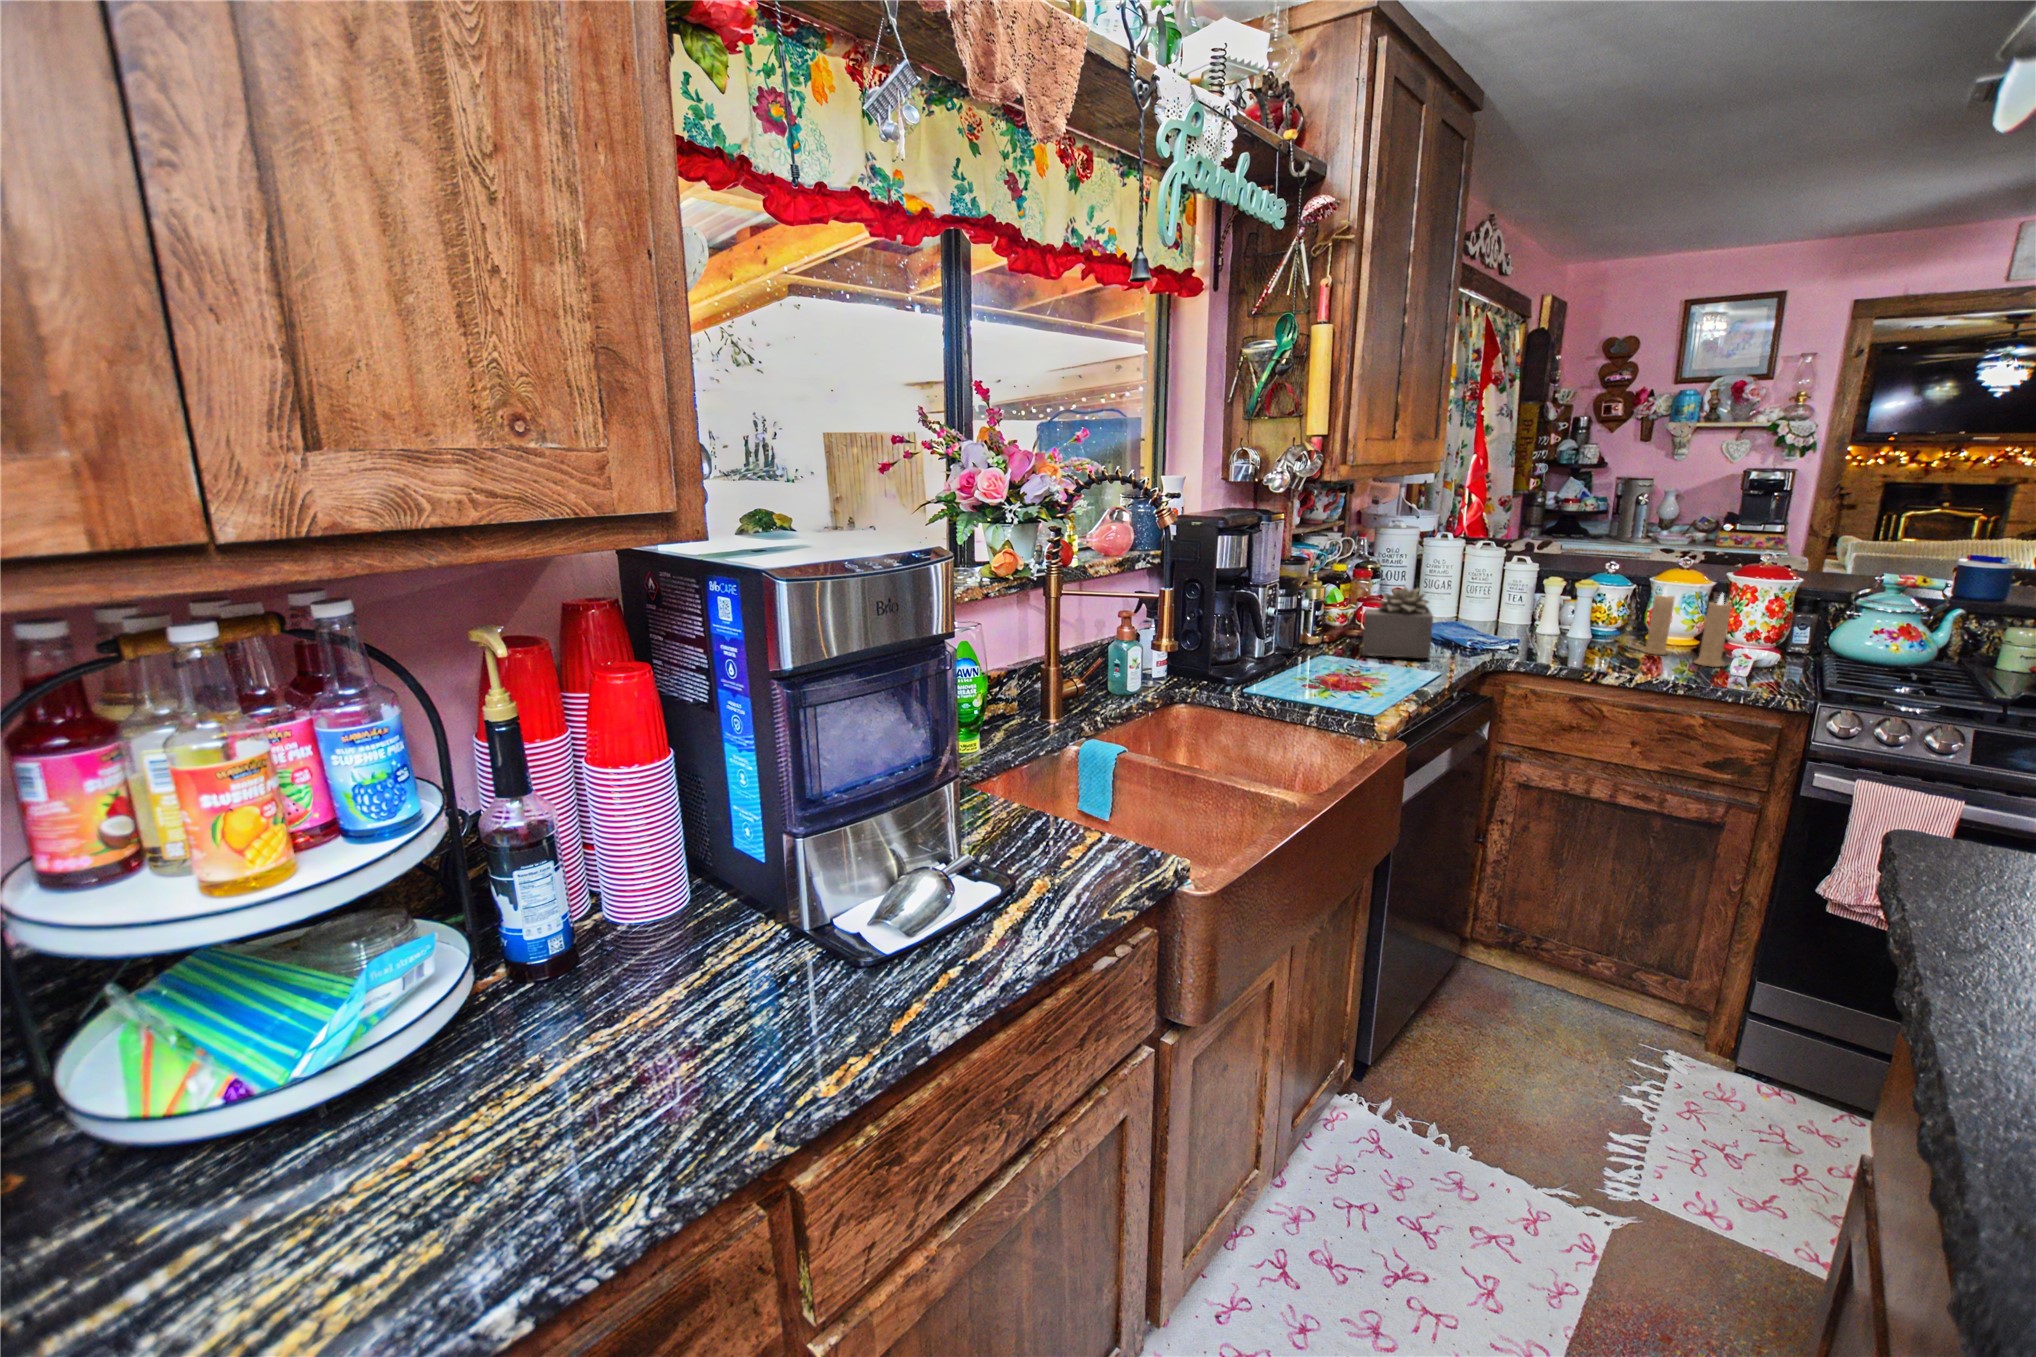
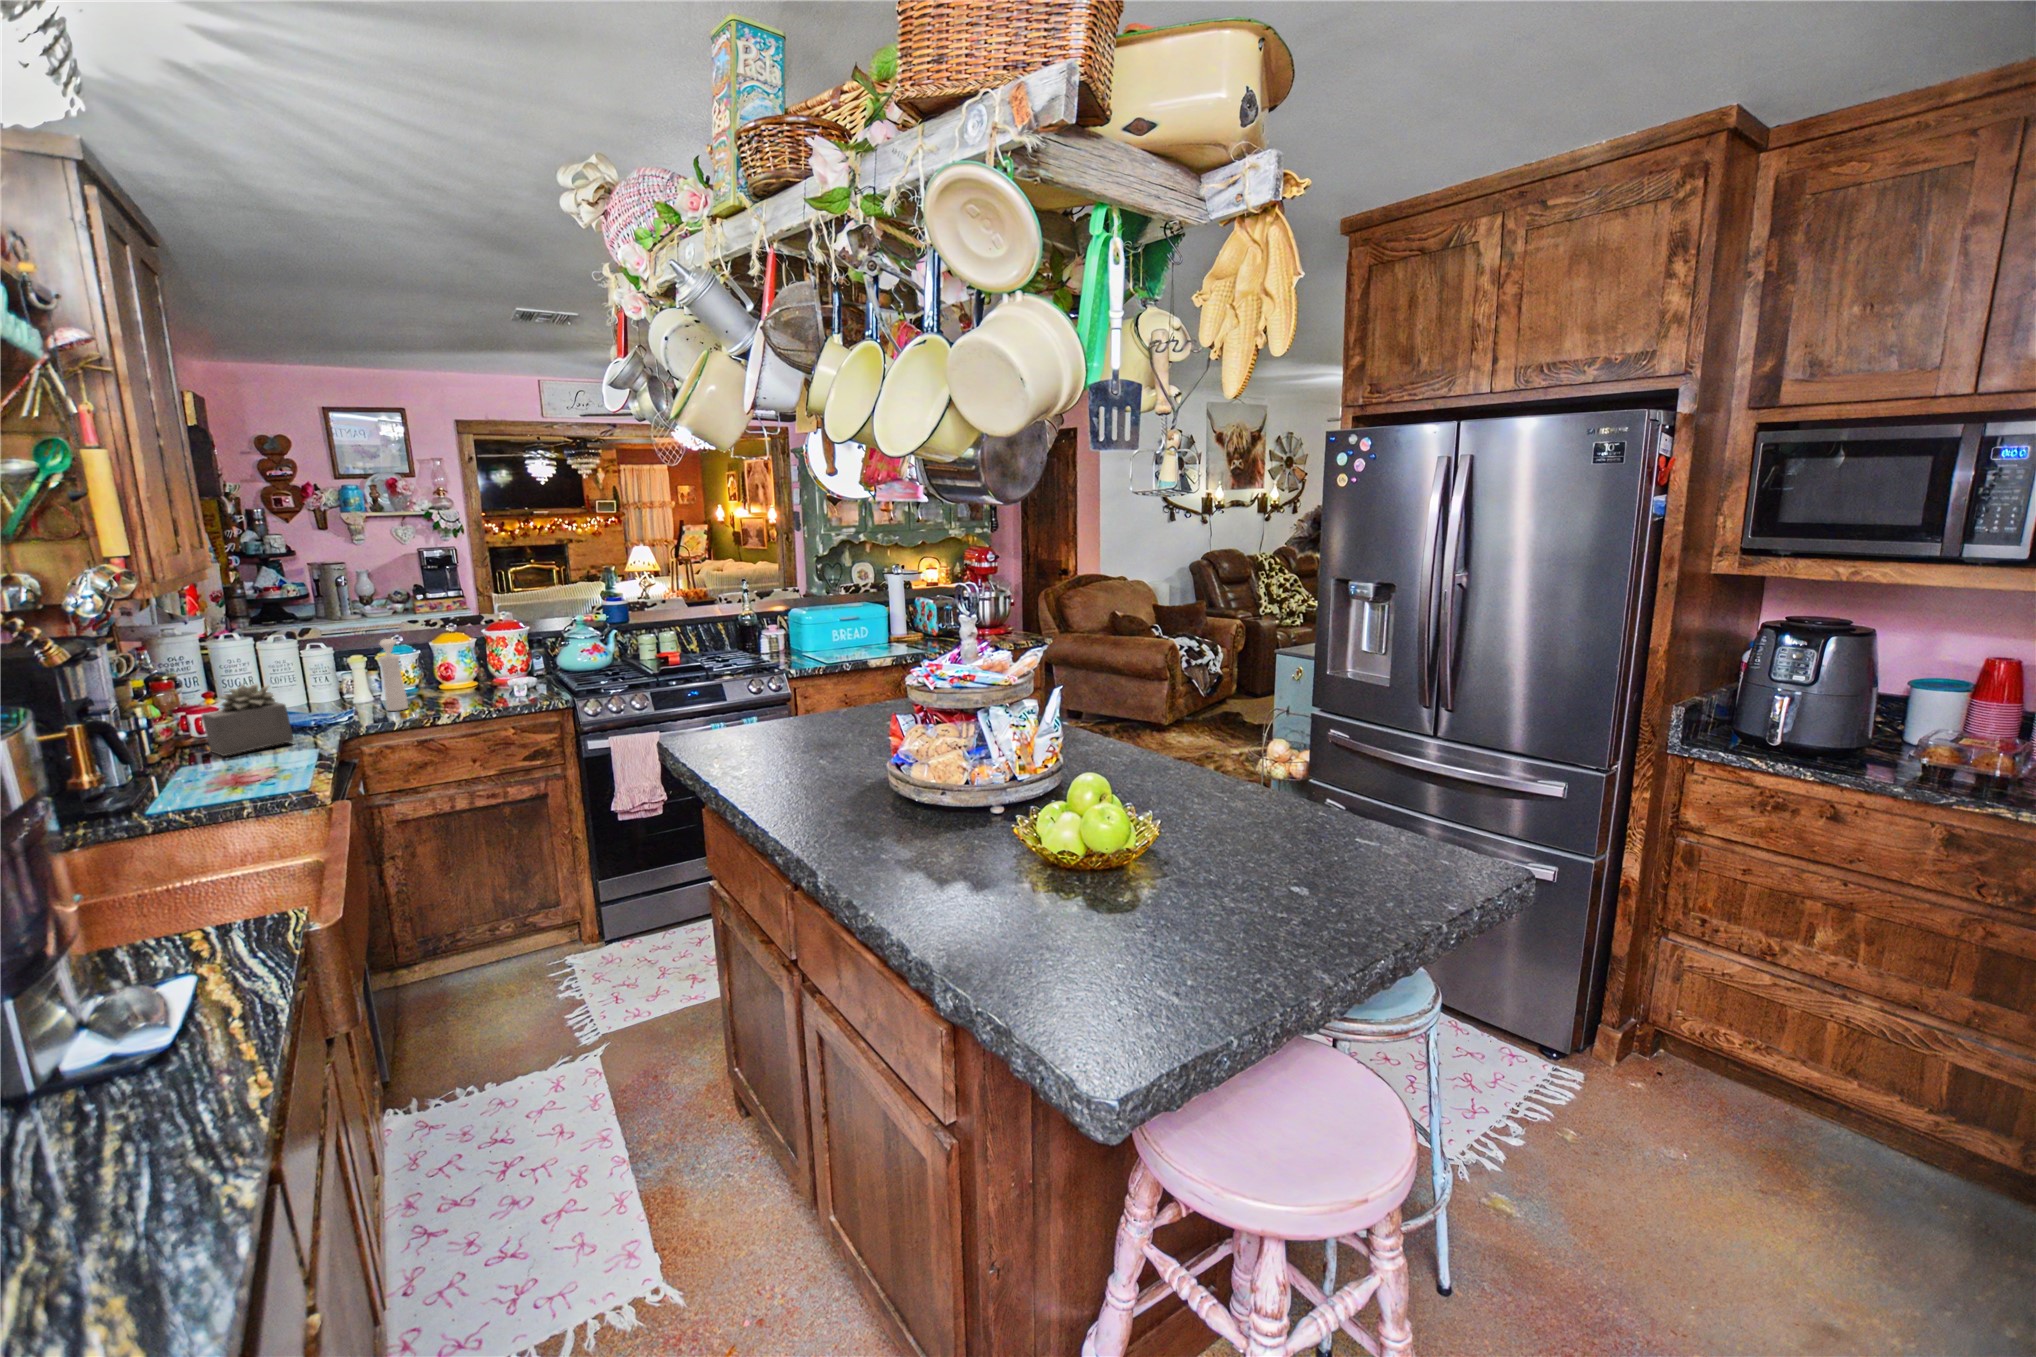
pepper mill: none [1556,564,1598,653] -> present [379,639,408,711]
candle: present [1642,586,1731,667] -> none [442,641,507,697]

